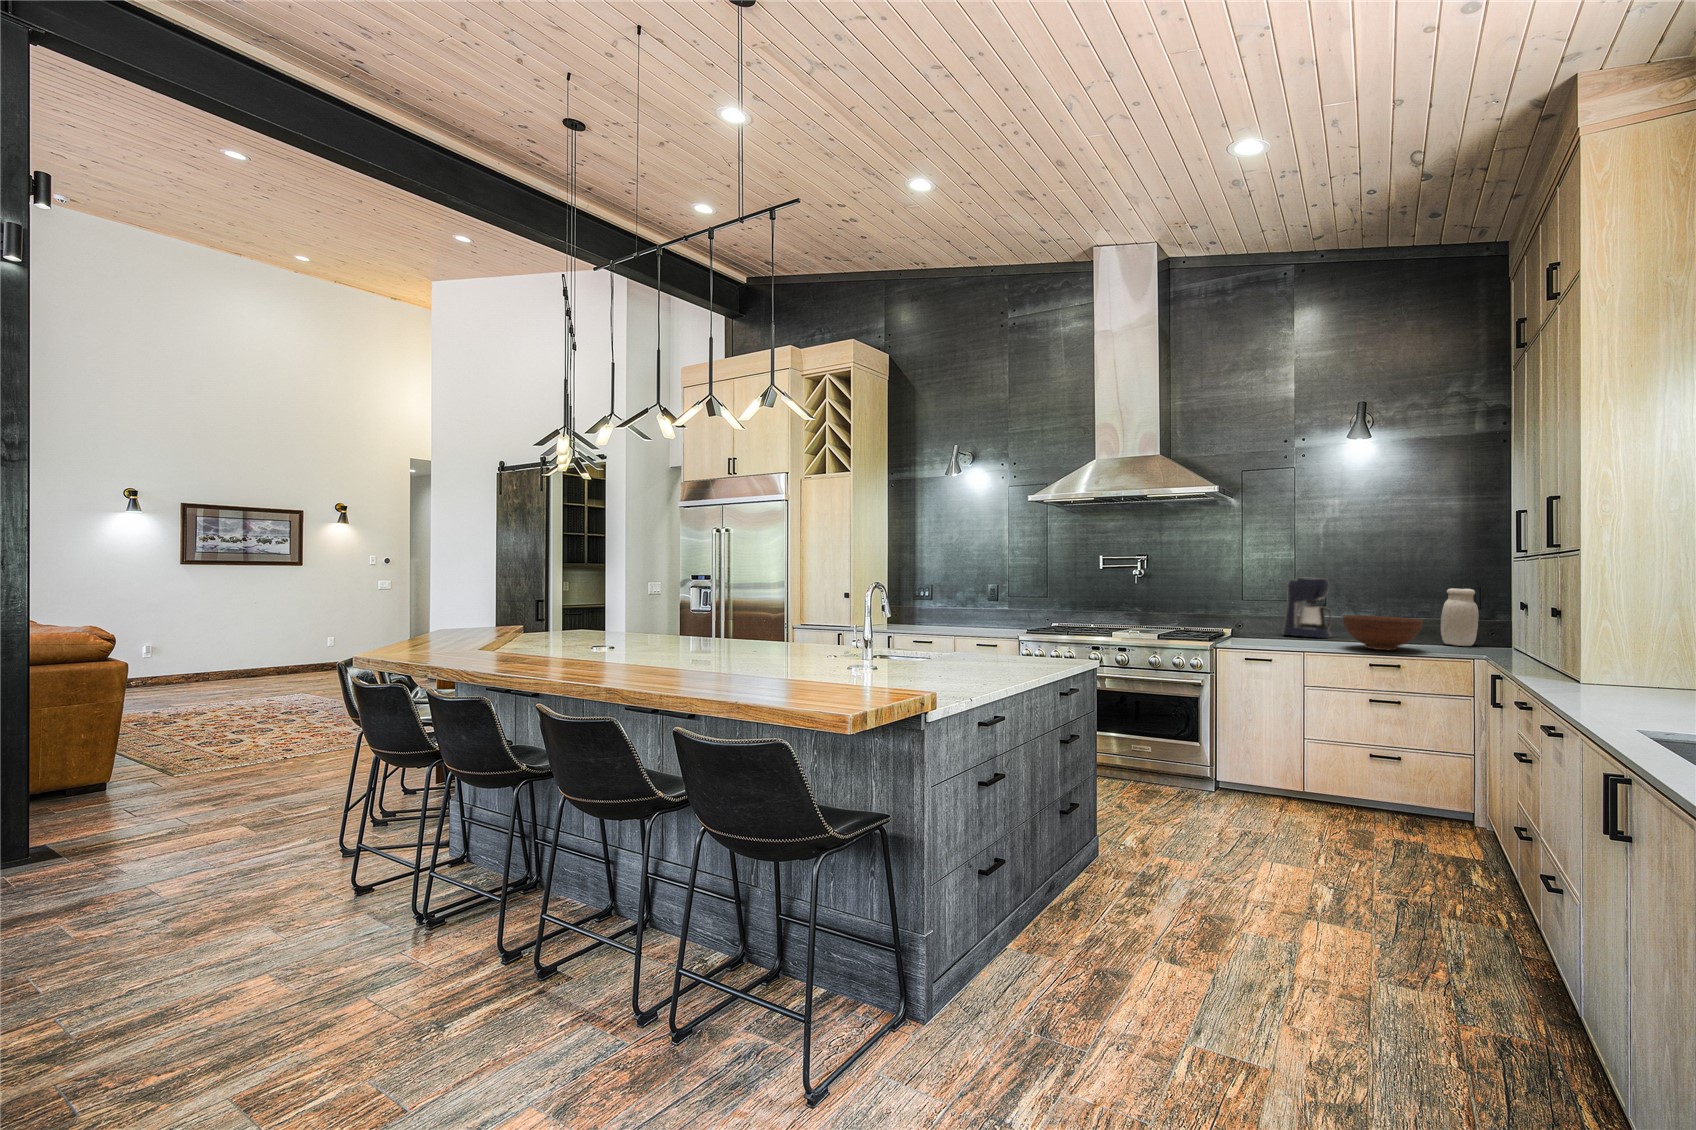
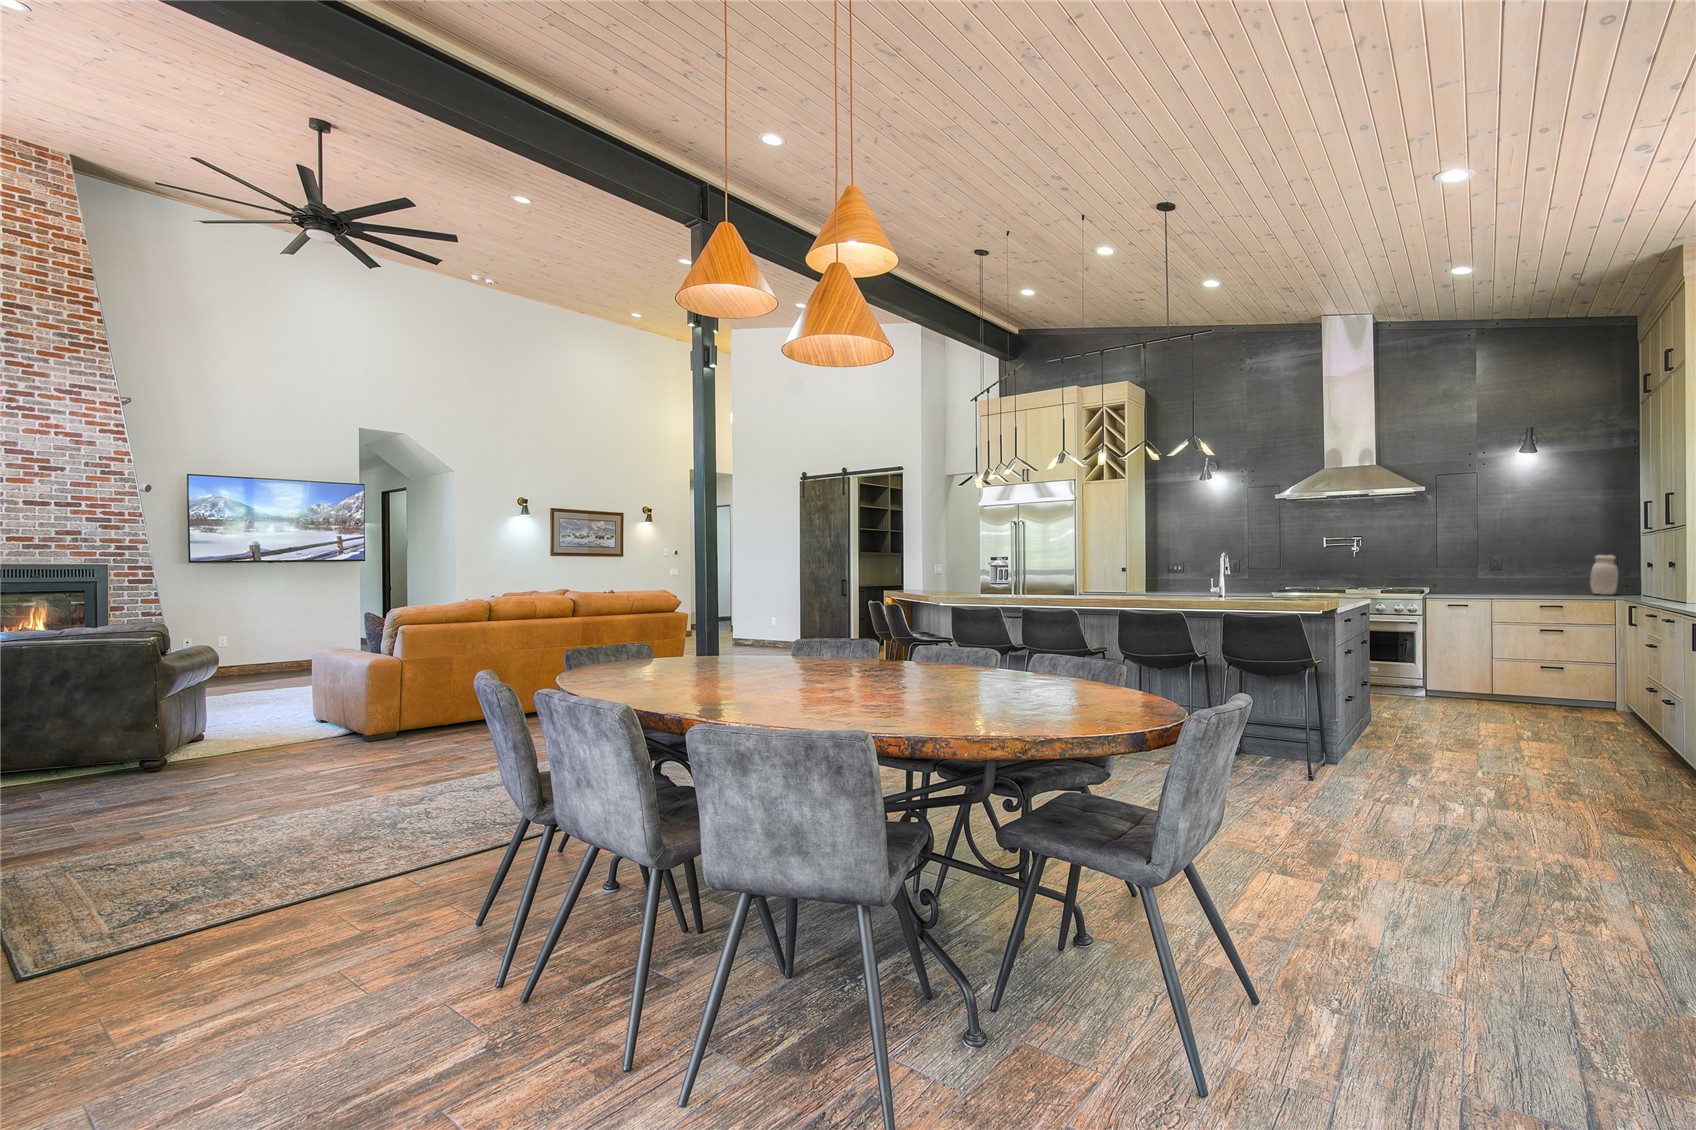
coffee maker: present [1282,578,1331,638] -> none [1469,551,1508,592]
fruit bowl: present [1342,615,1423,650] -> none [1519,575,1579,597]

